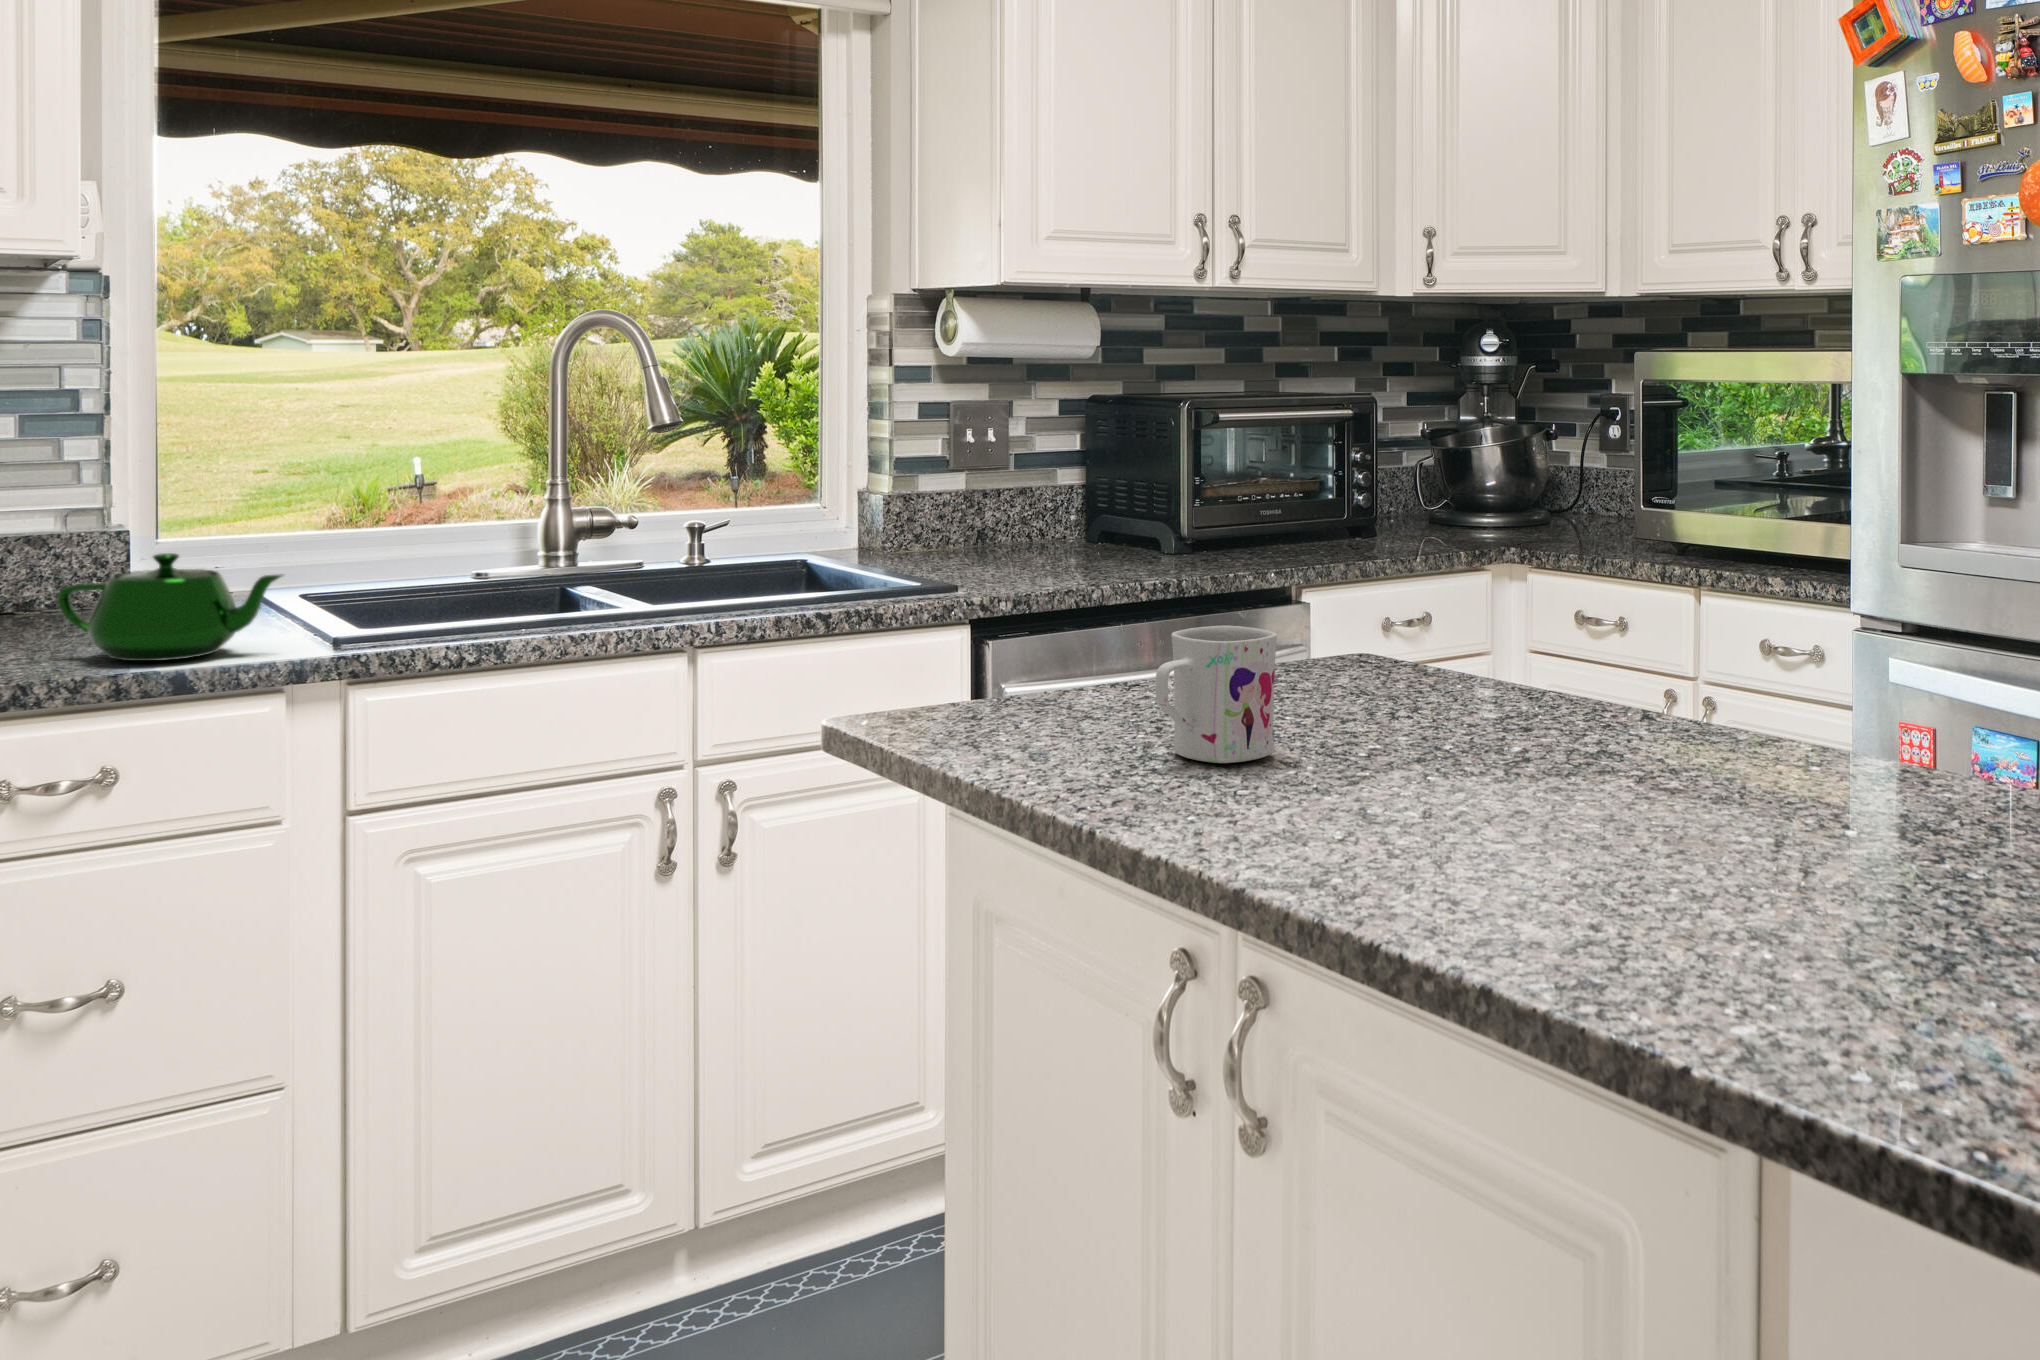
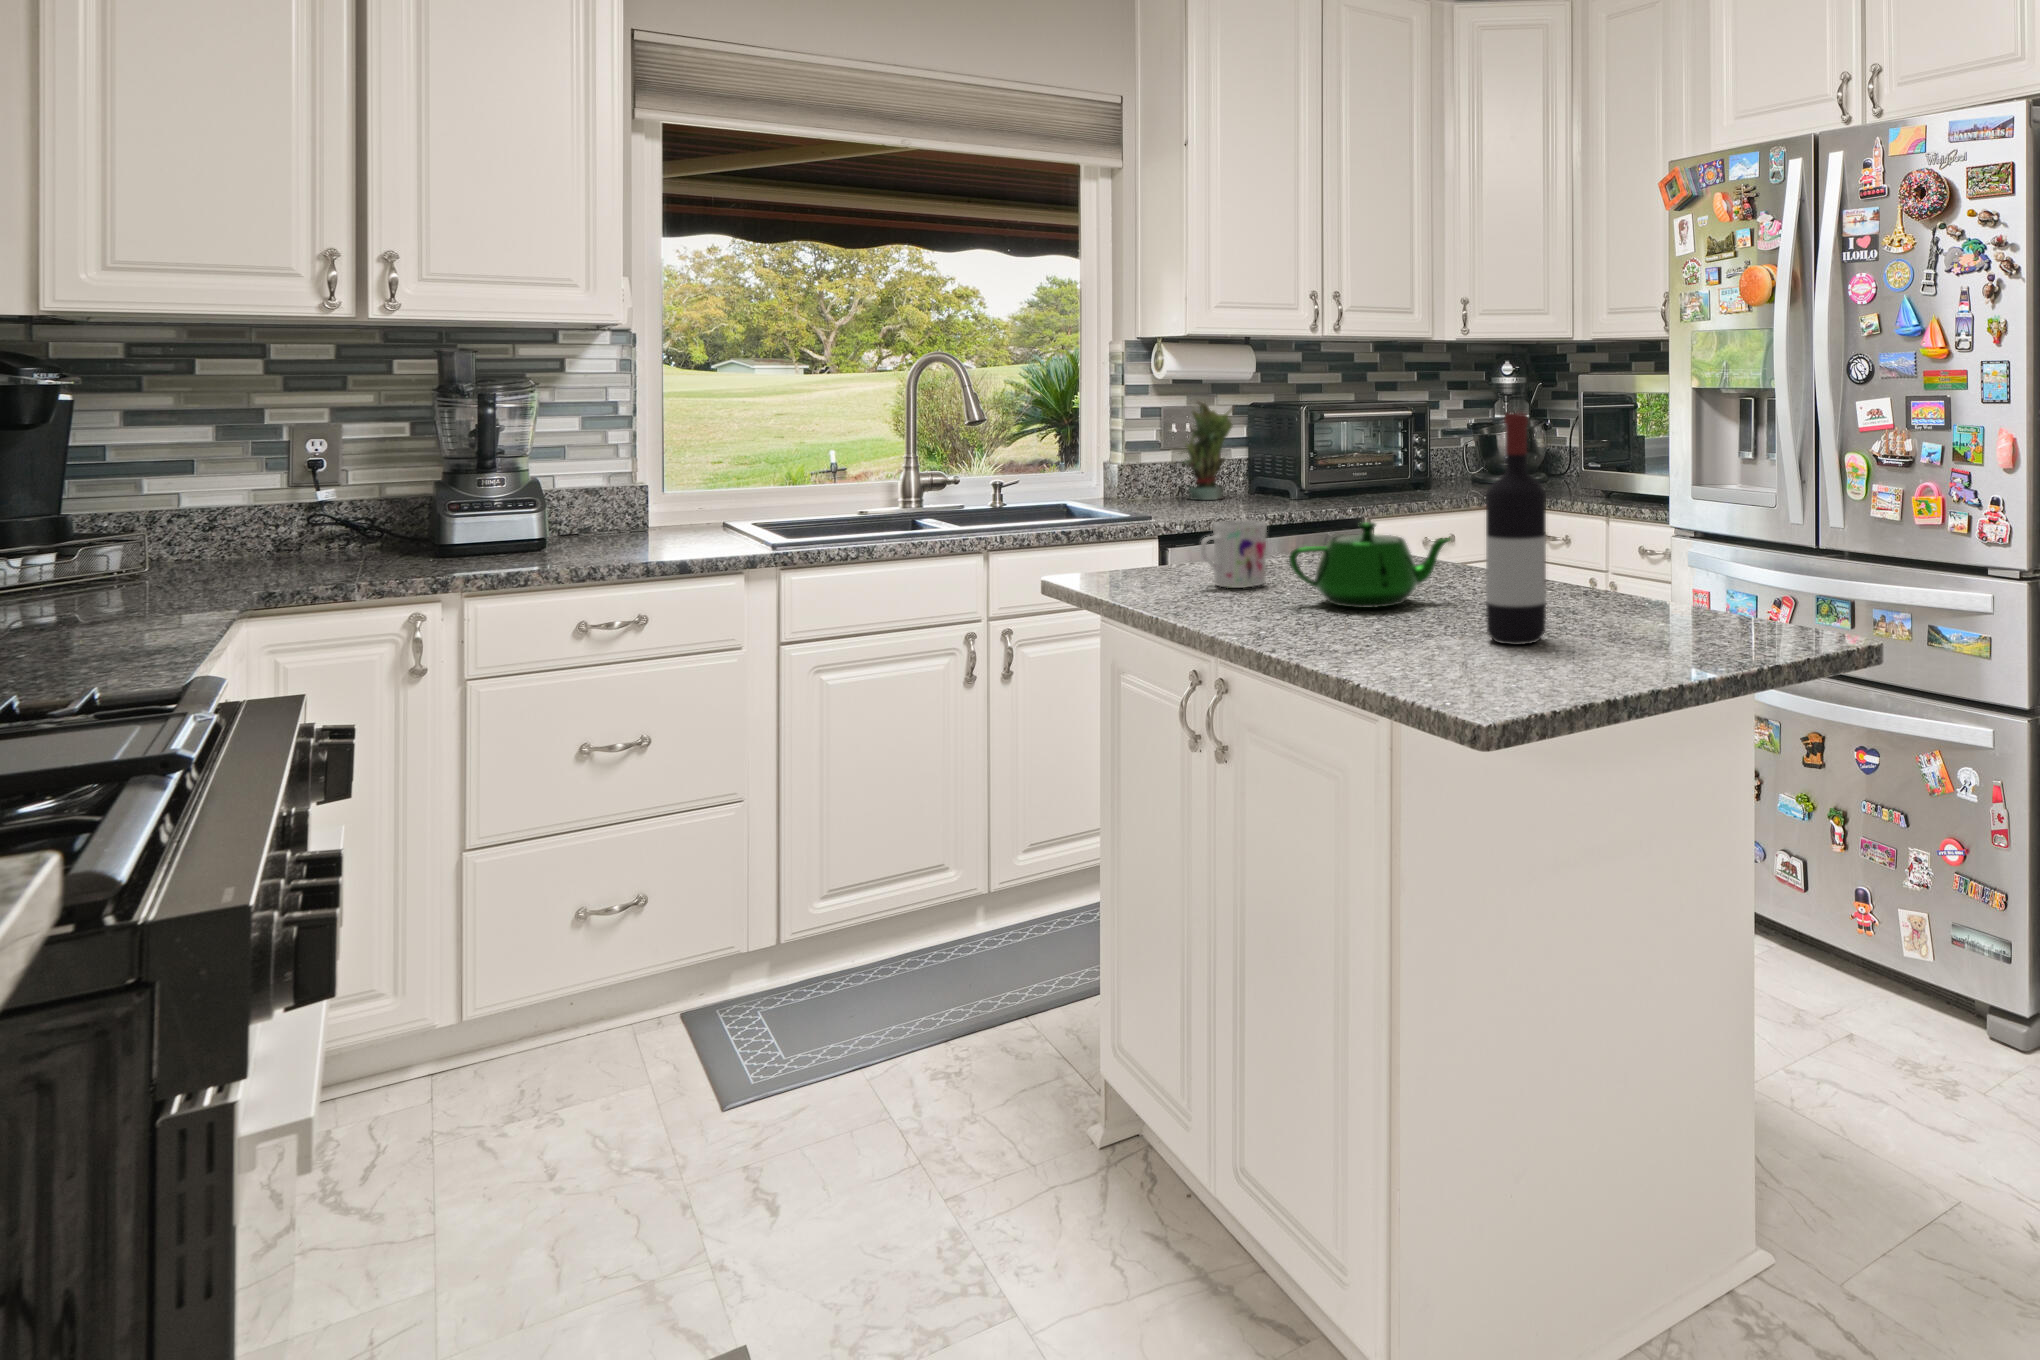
potted plant: none [962,391,1066,553] -> present [1182,401,1234,500]
wine bottle: none [1854,428,1994,939] -> present [1486,413,1546,645]
teapot: present [58,553,282,661] -> present [1289,522,1451,608]

